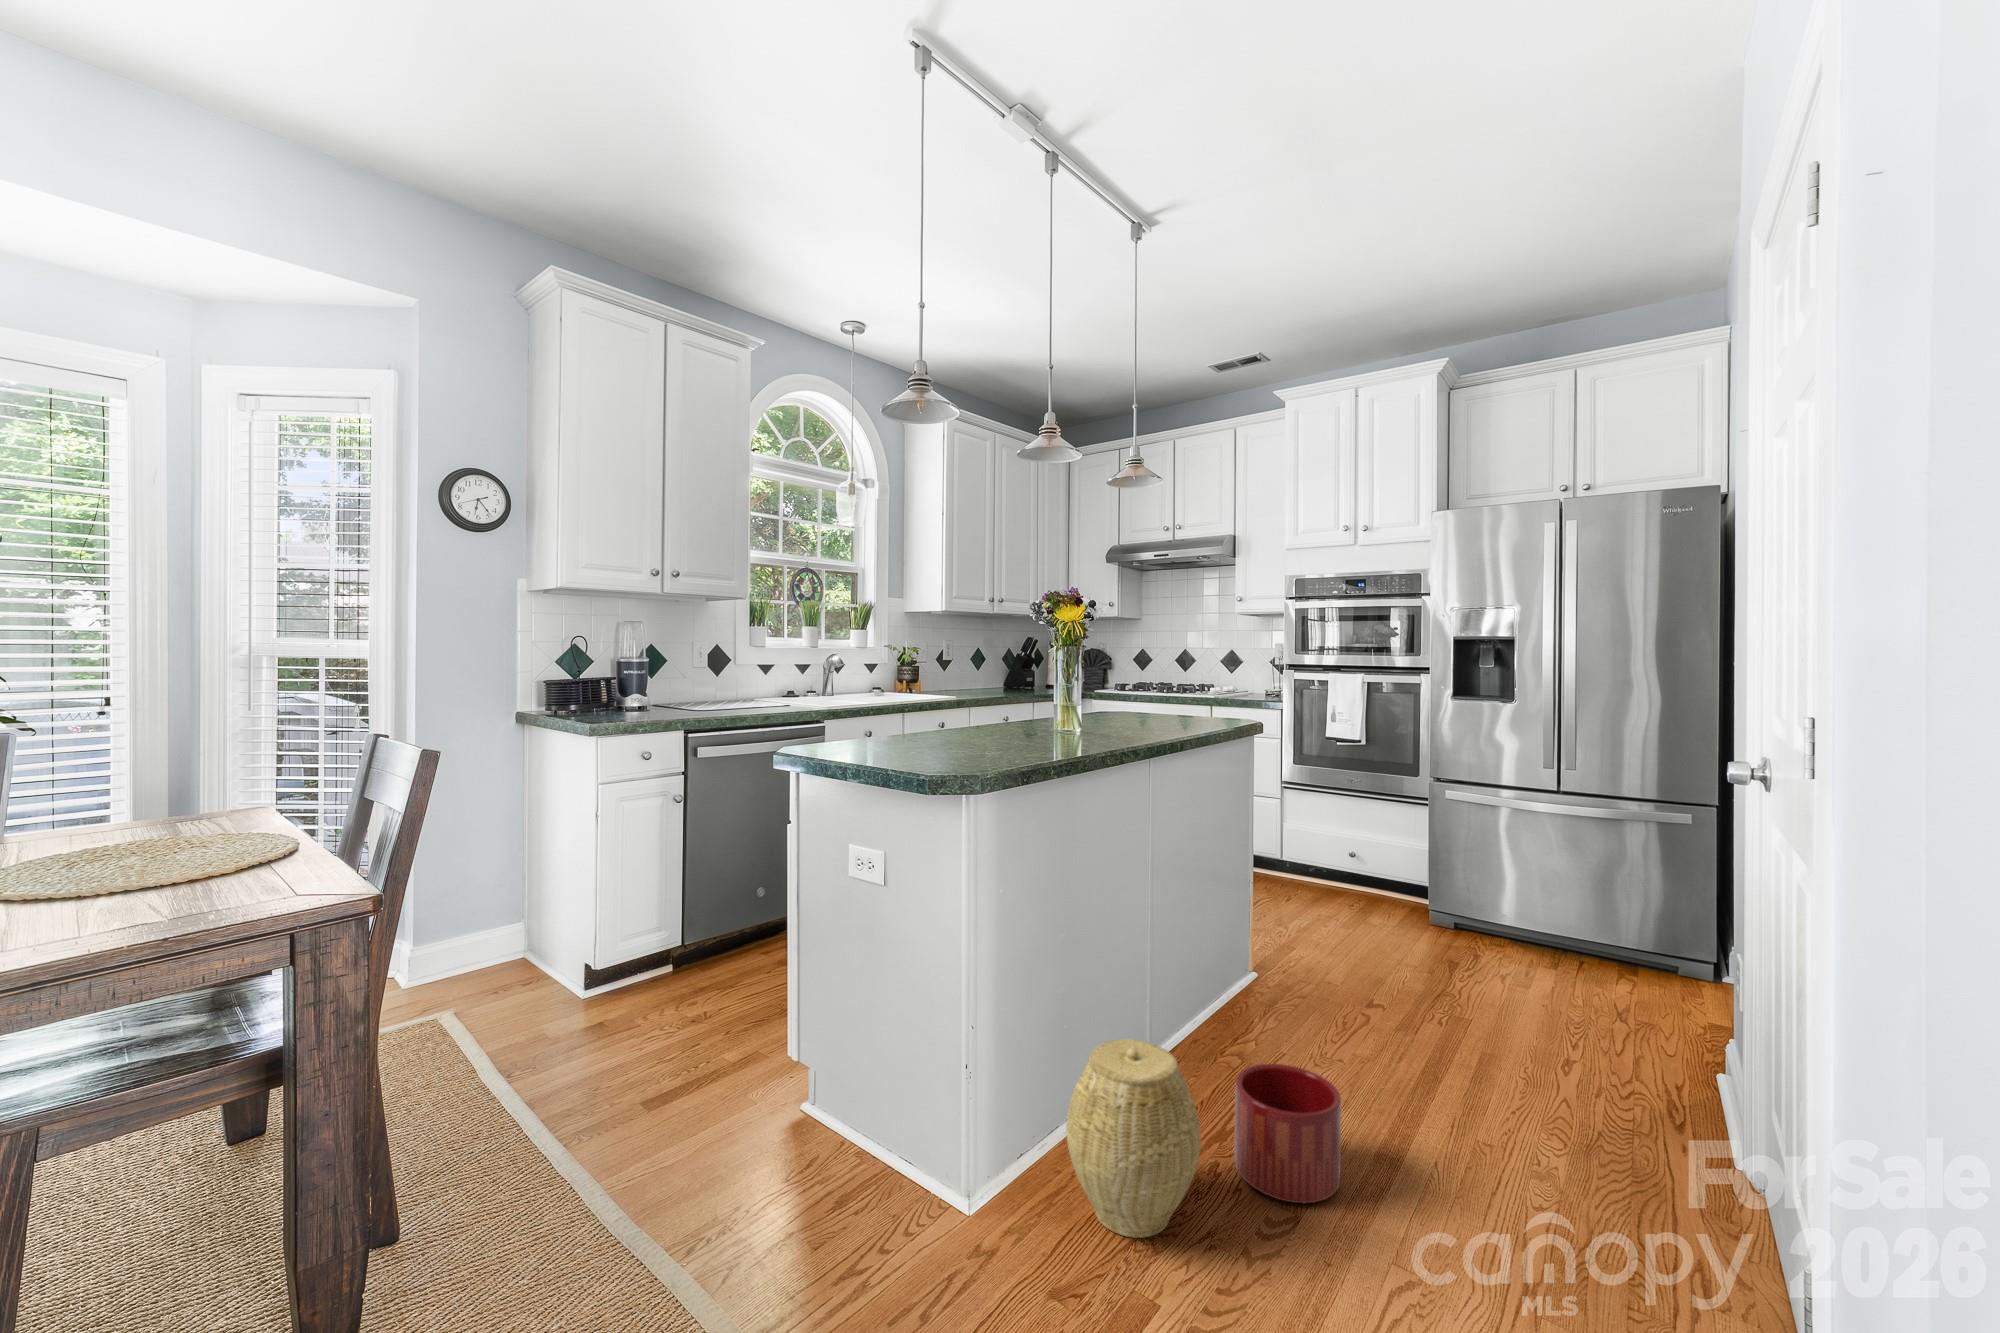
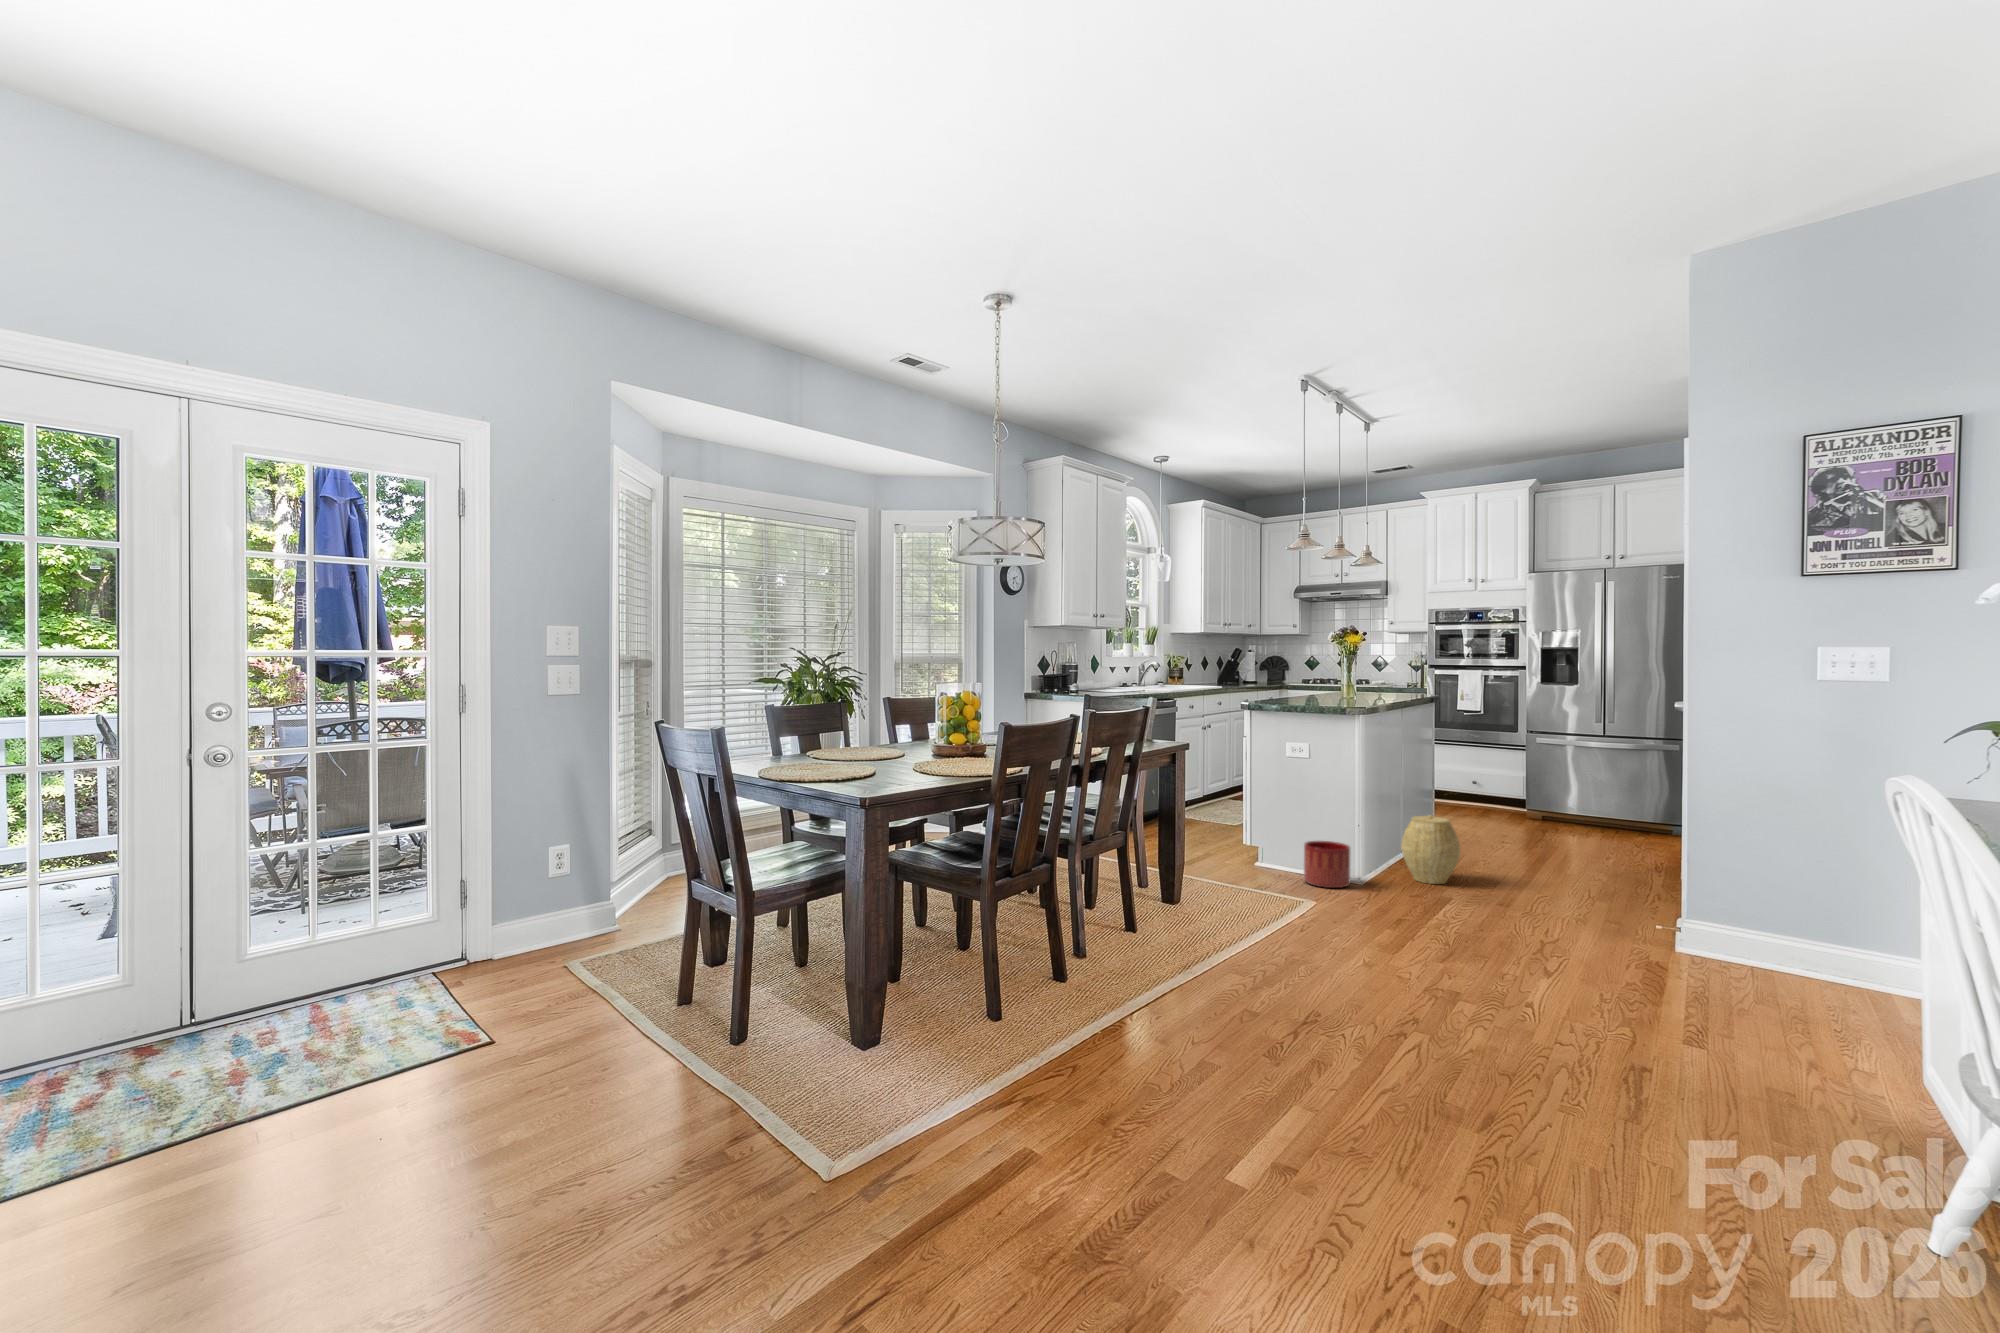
planter: present [1234,1064,1341,1203] -> present [1304,841,1351,888]

